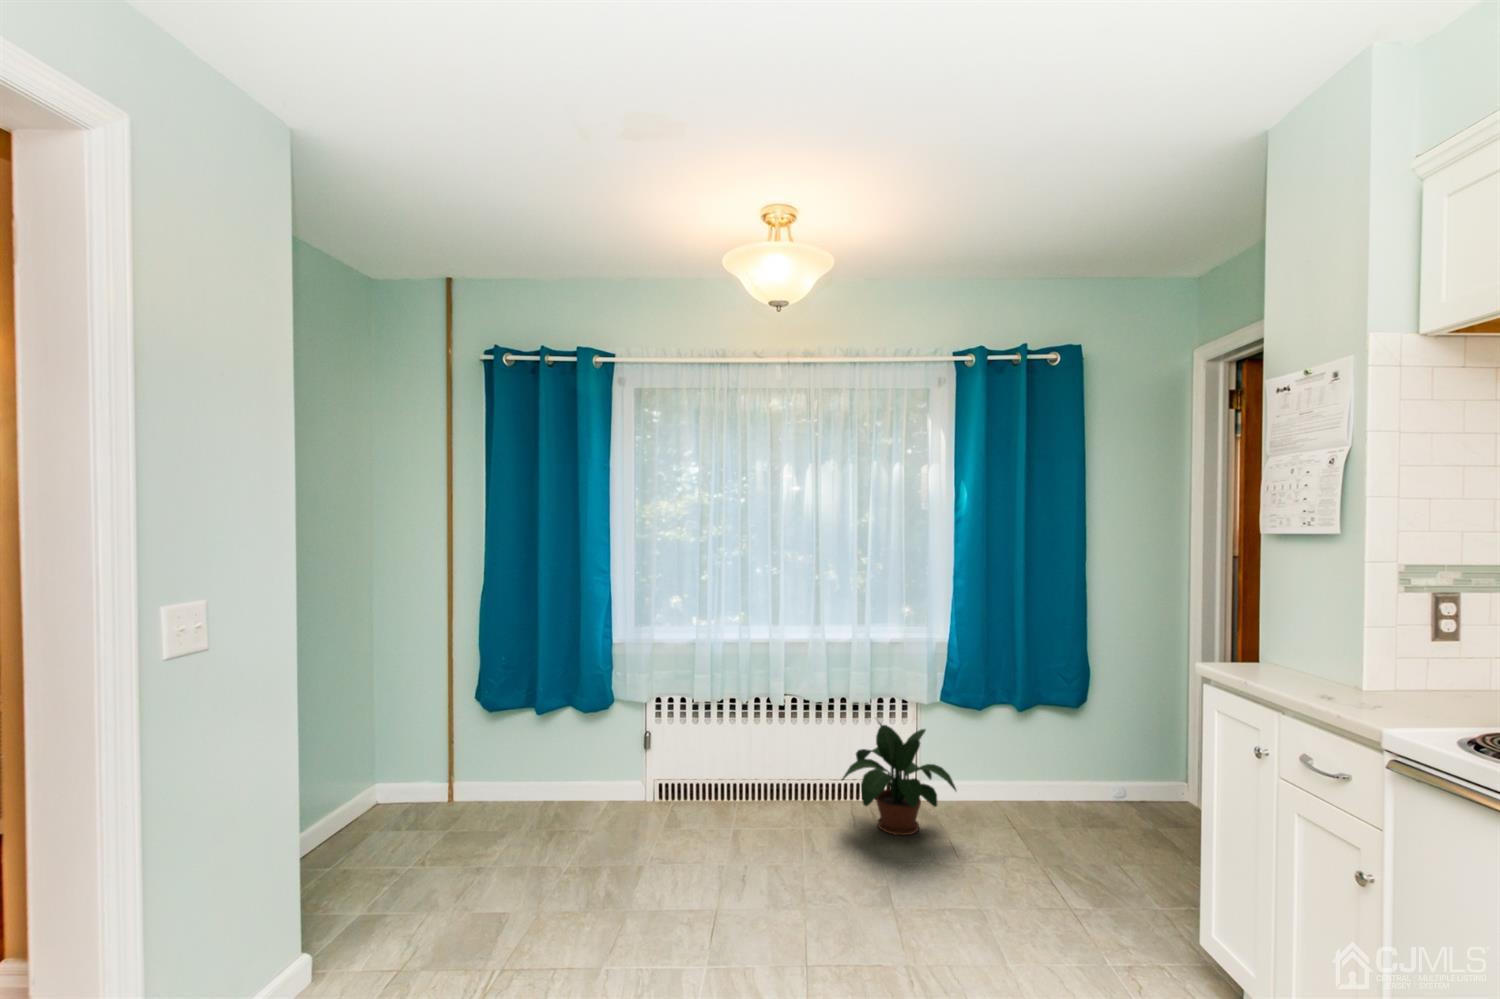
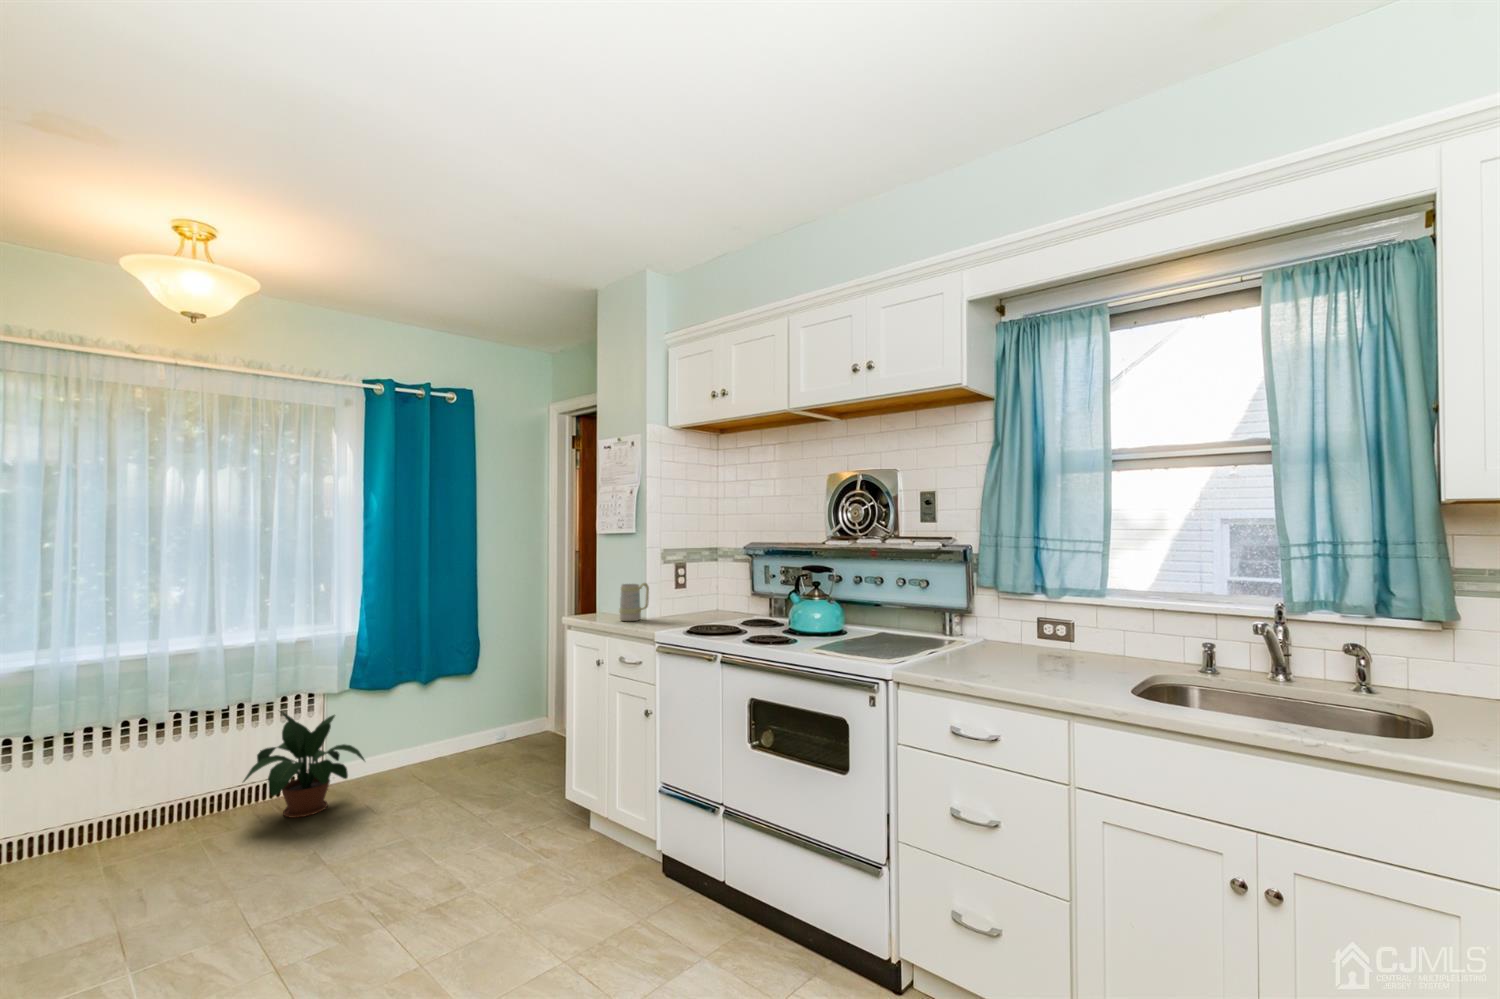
mug: none [1342,635,1413,707] -> present [619,583,649,621]

